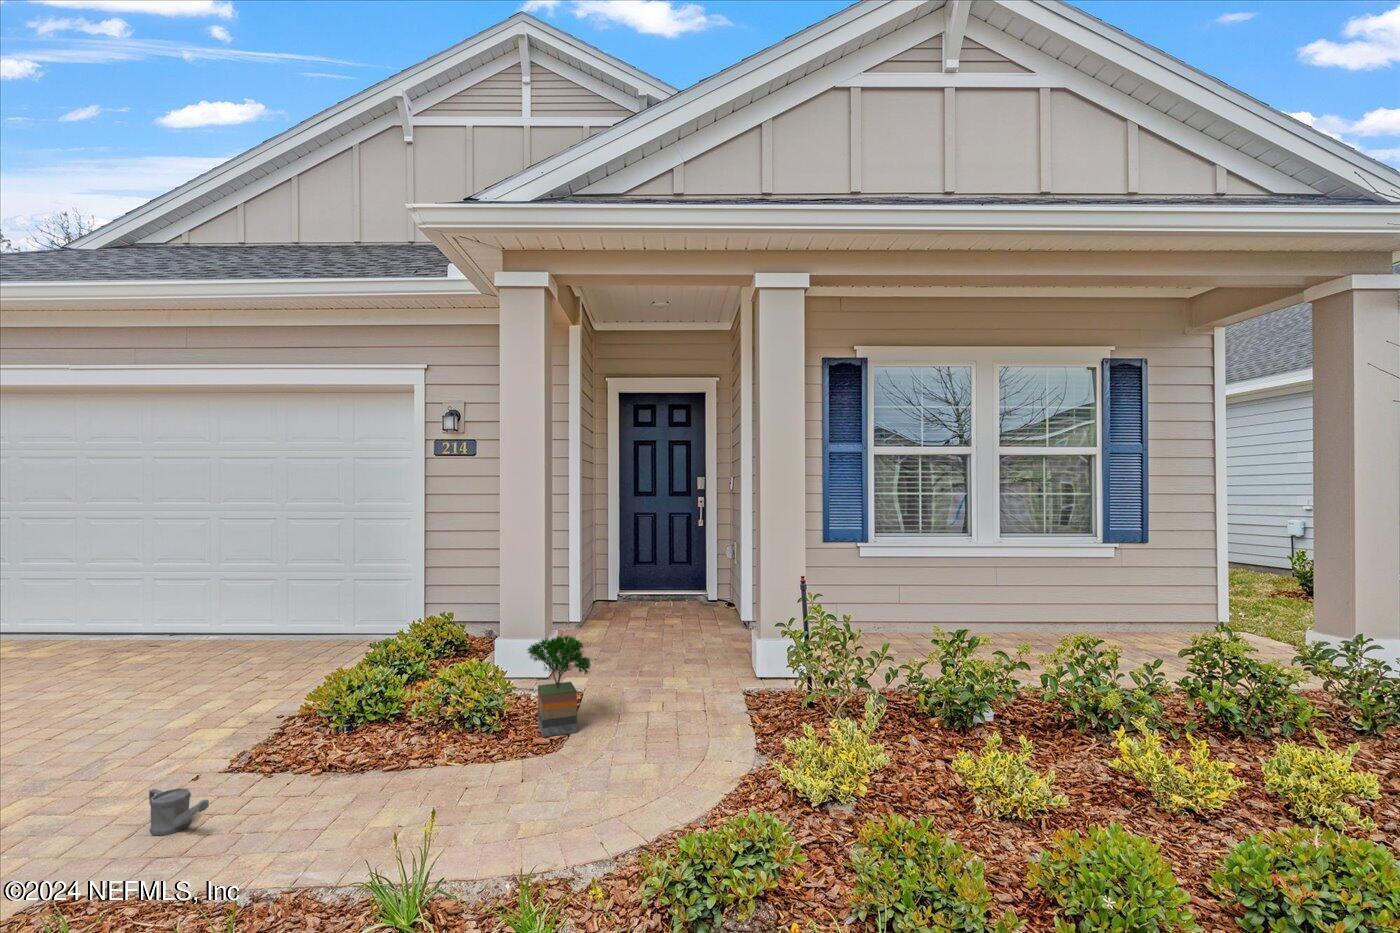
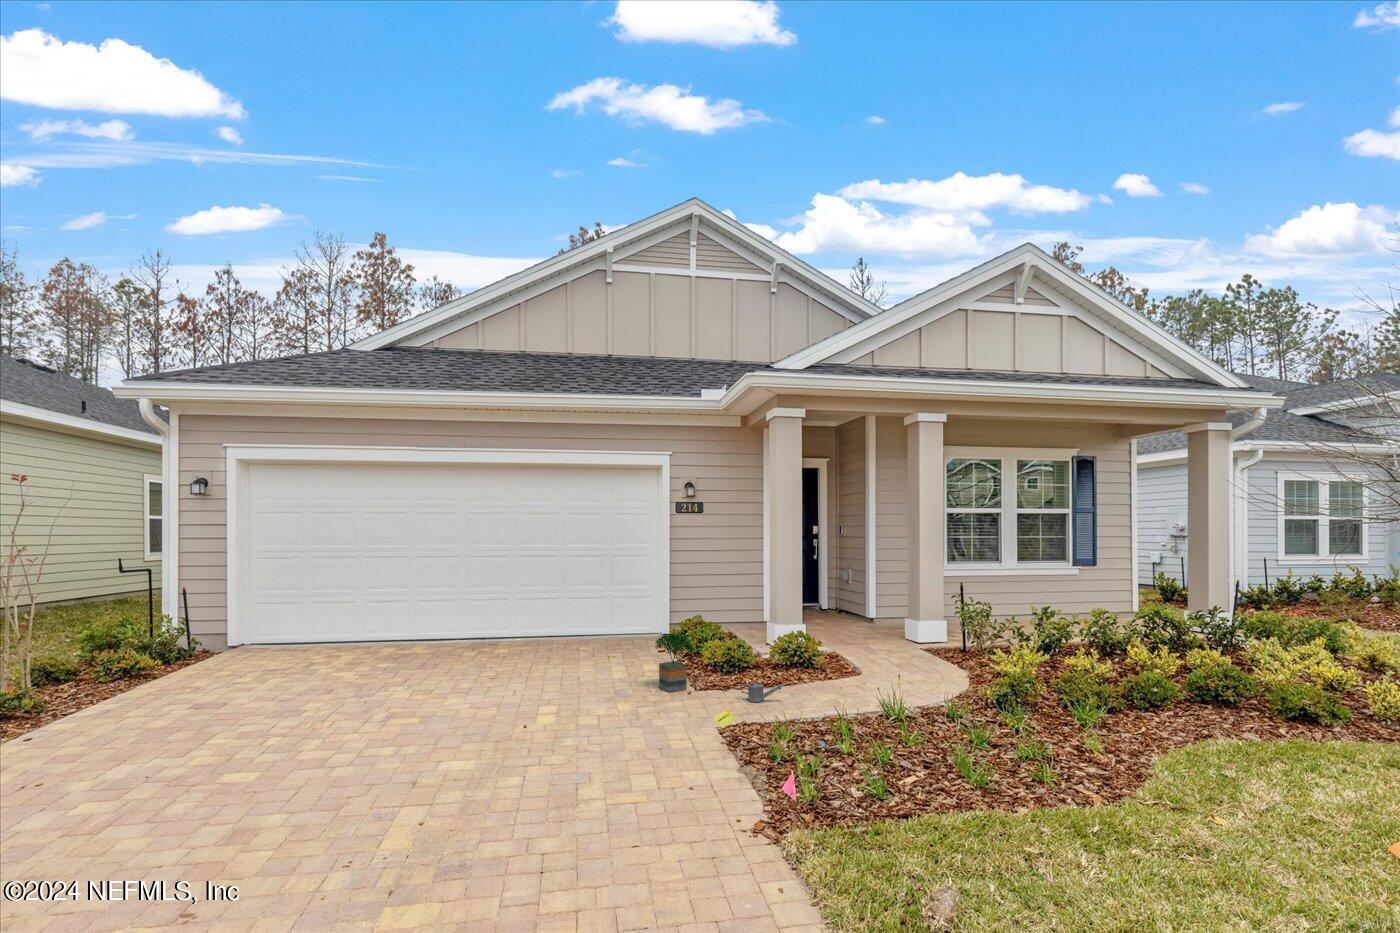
potted tree: present [527,636,590,737] -> present [656,633,695,692]

